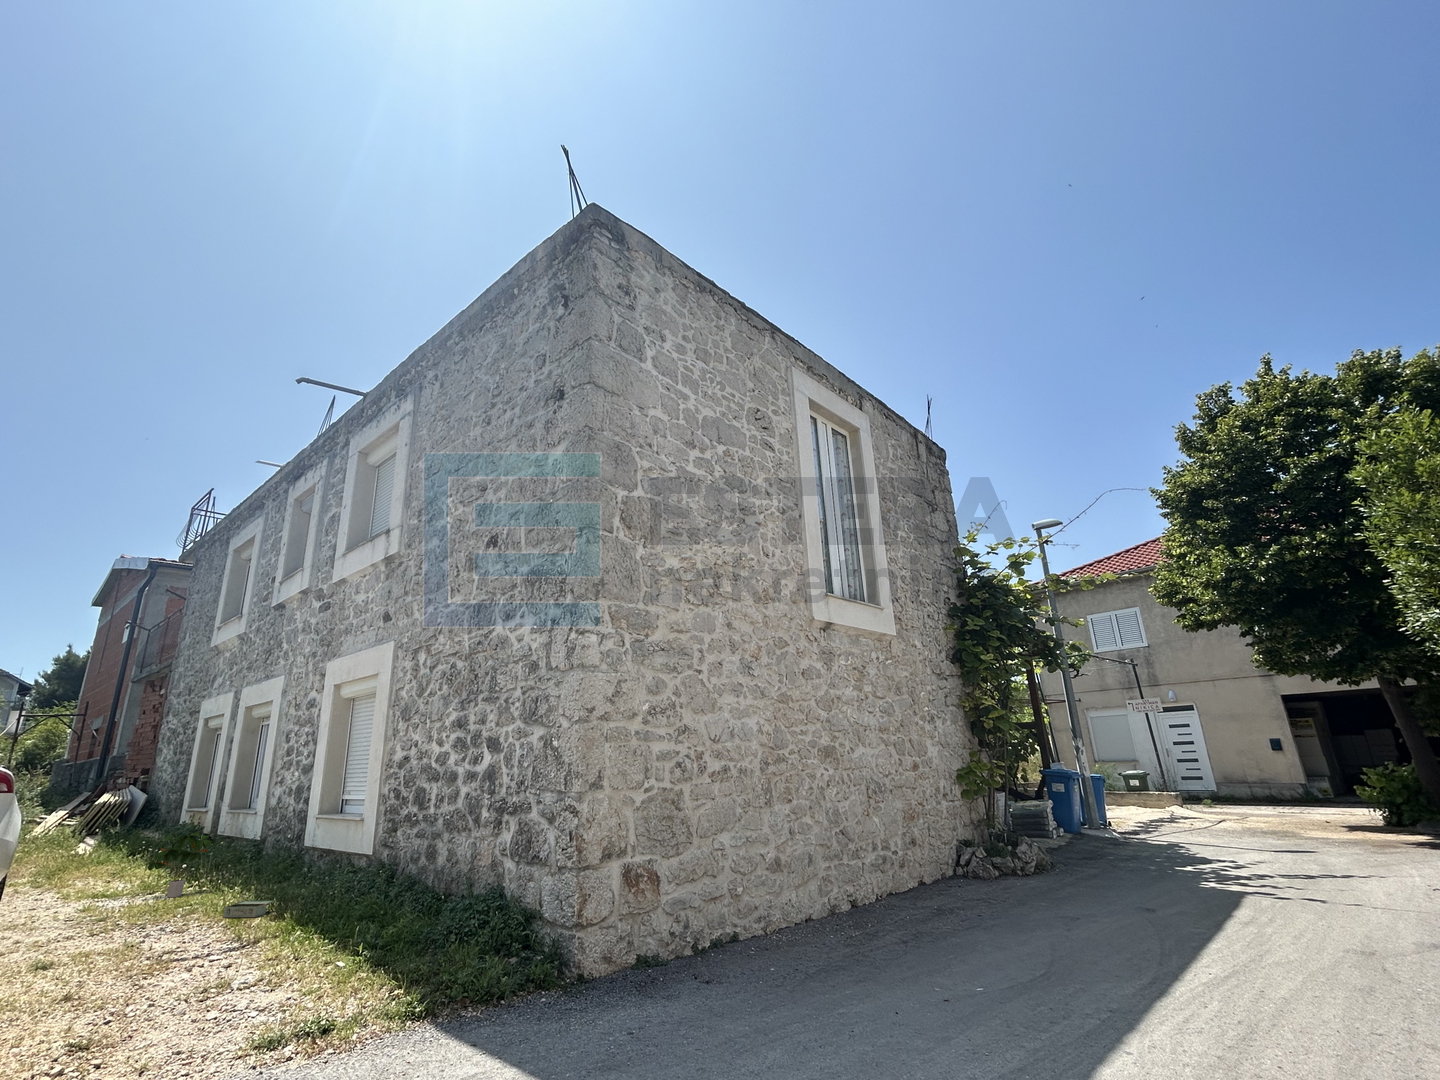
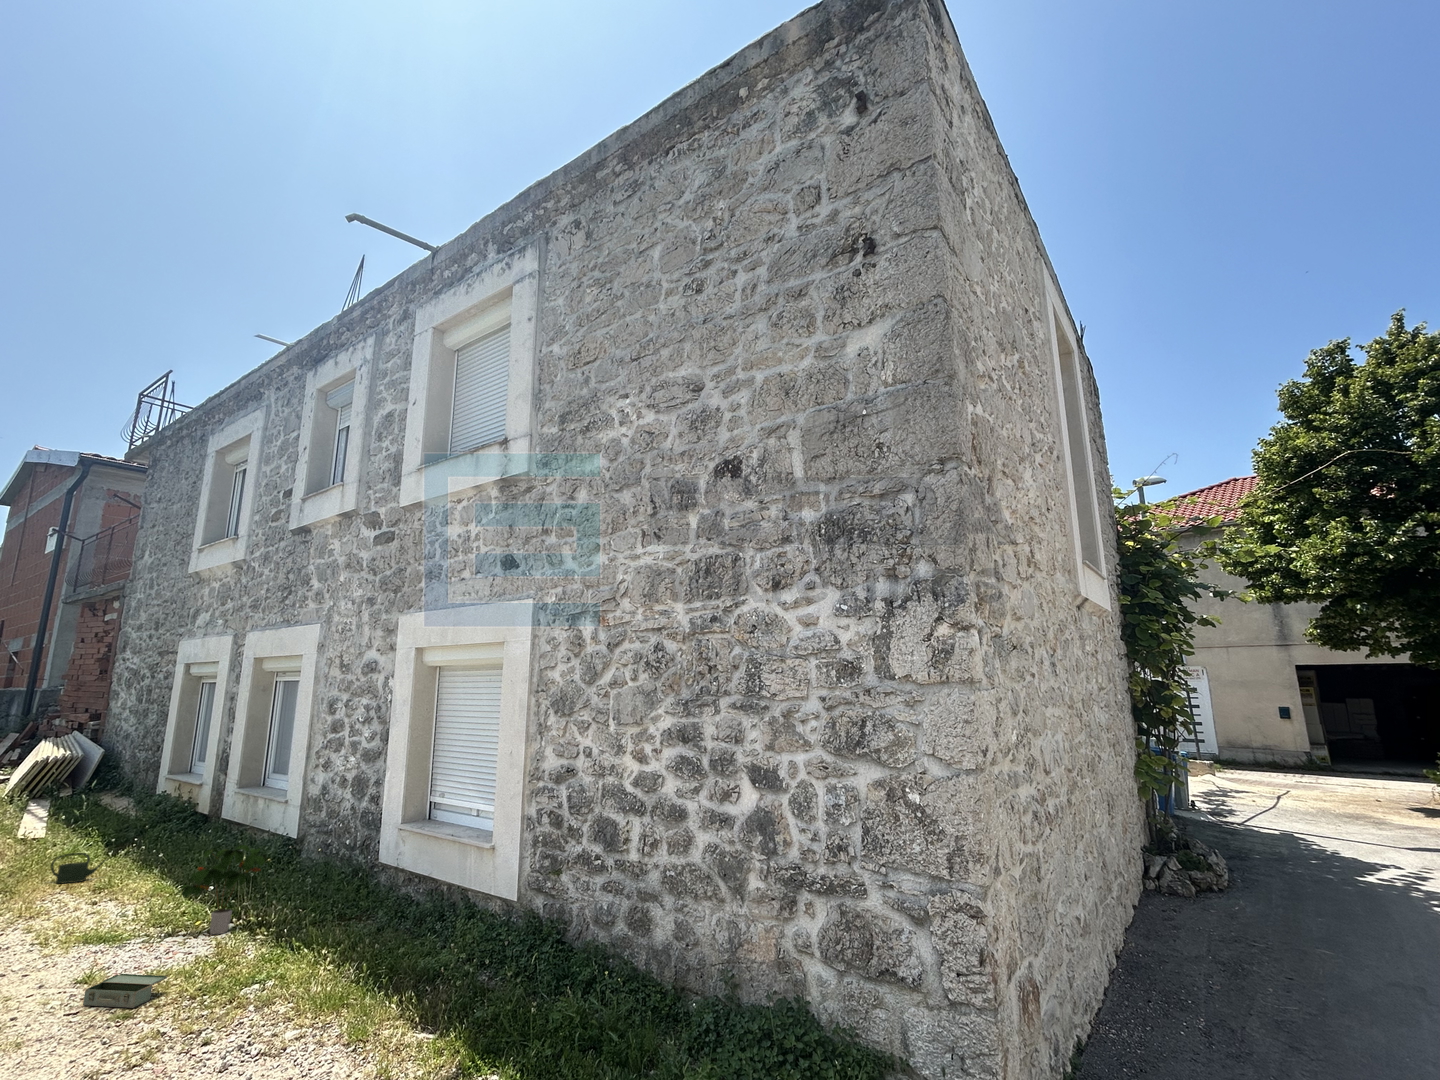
watering can: none [72,855,117,878] -> present [51,853,108,884]
toolbox: present [223,900,276,917] -> present [83,974,167,1008]

